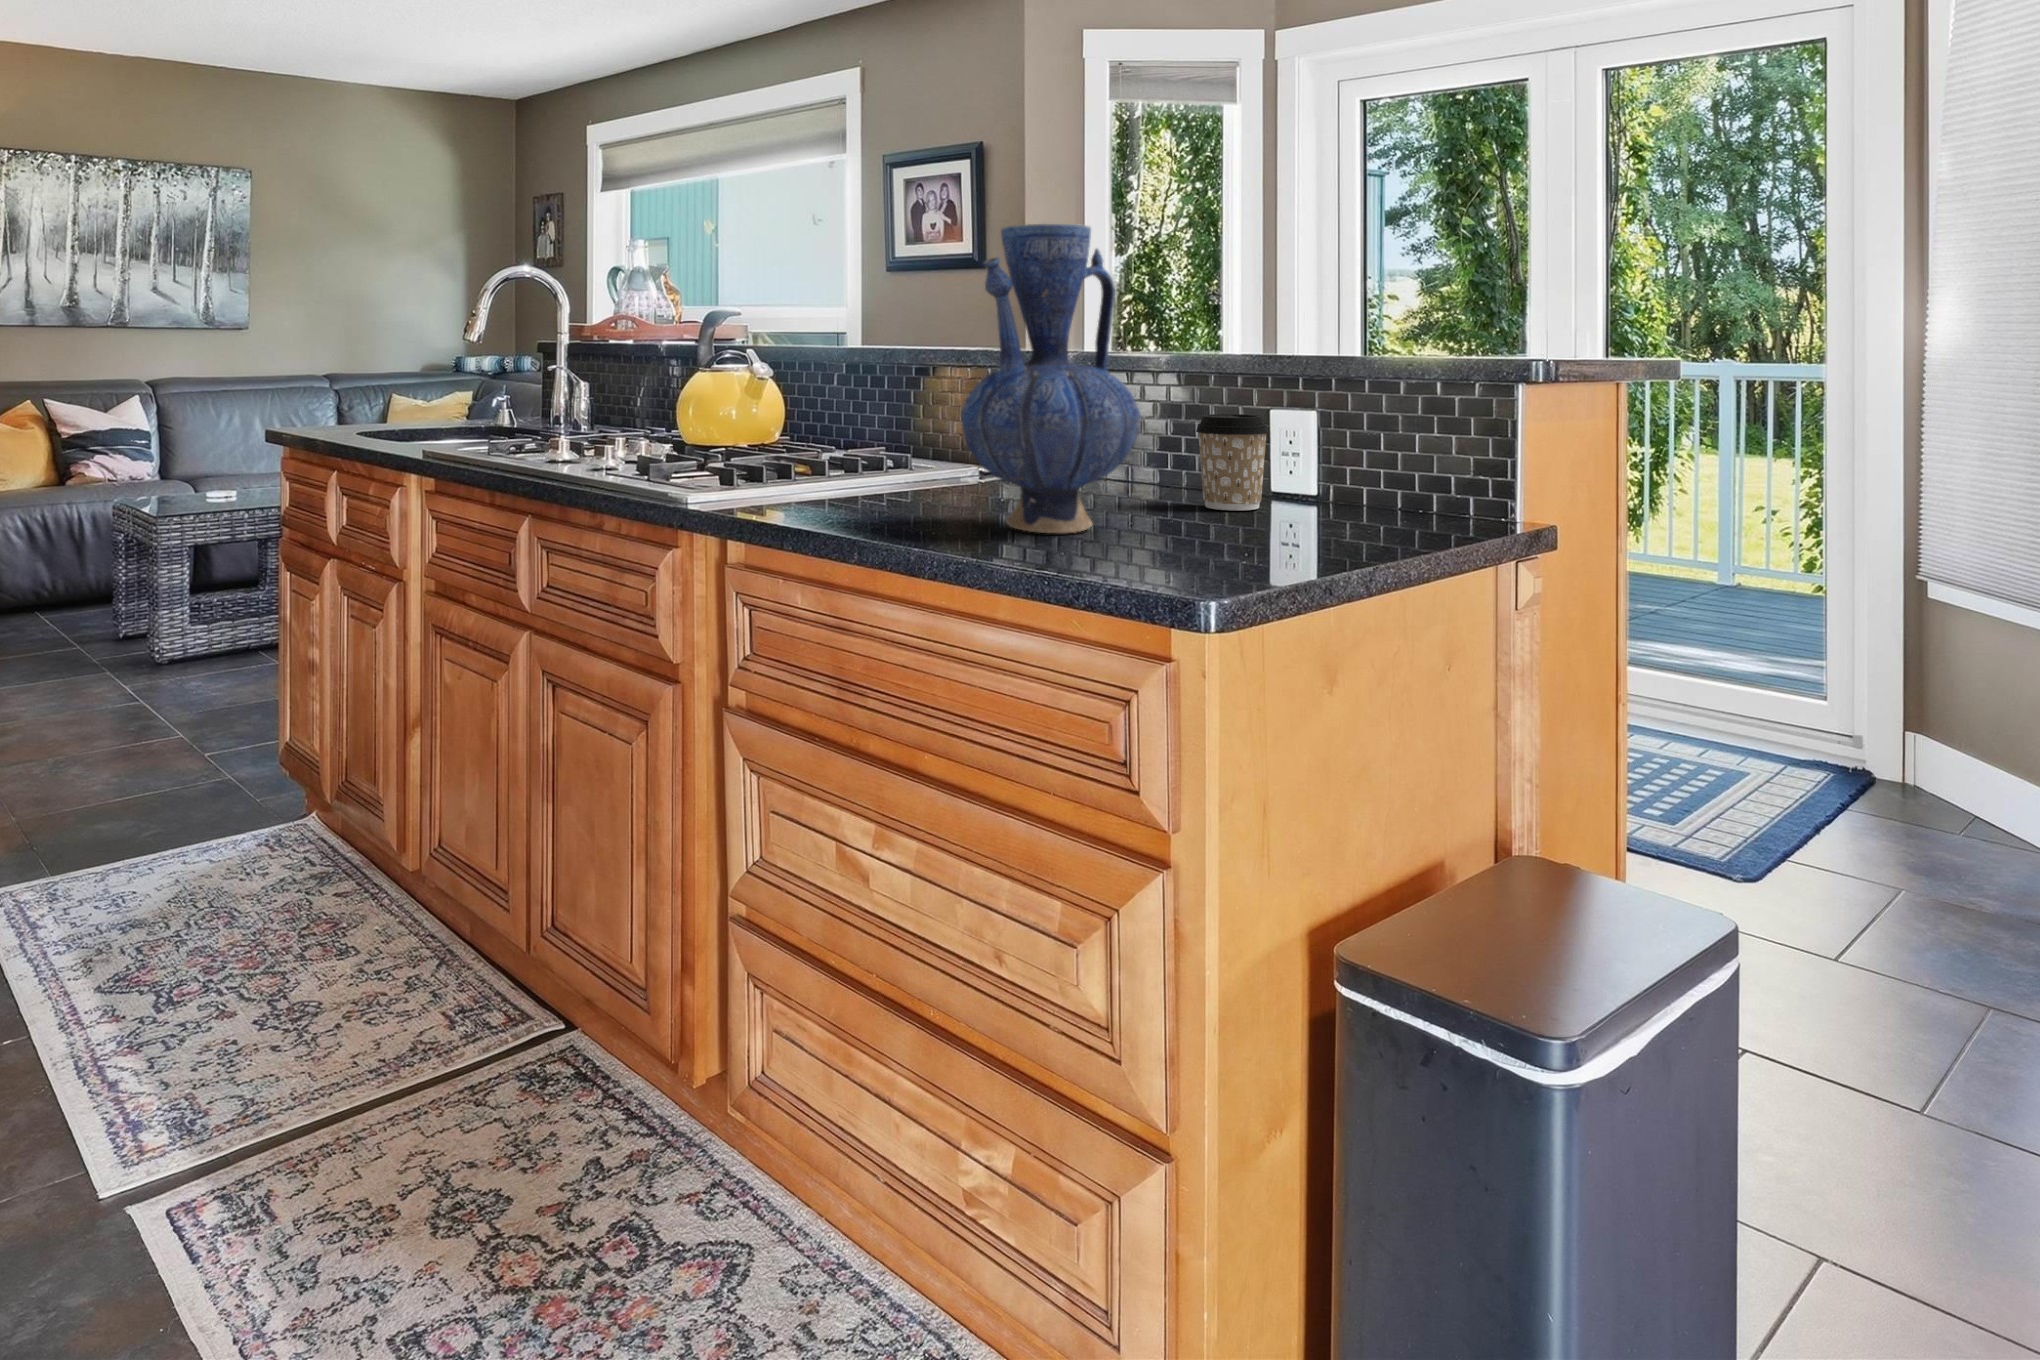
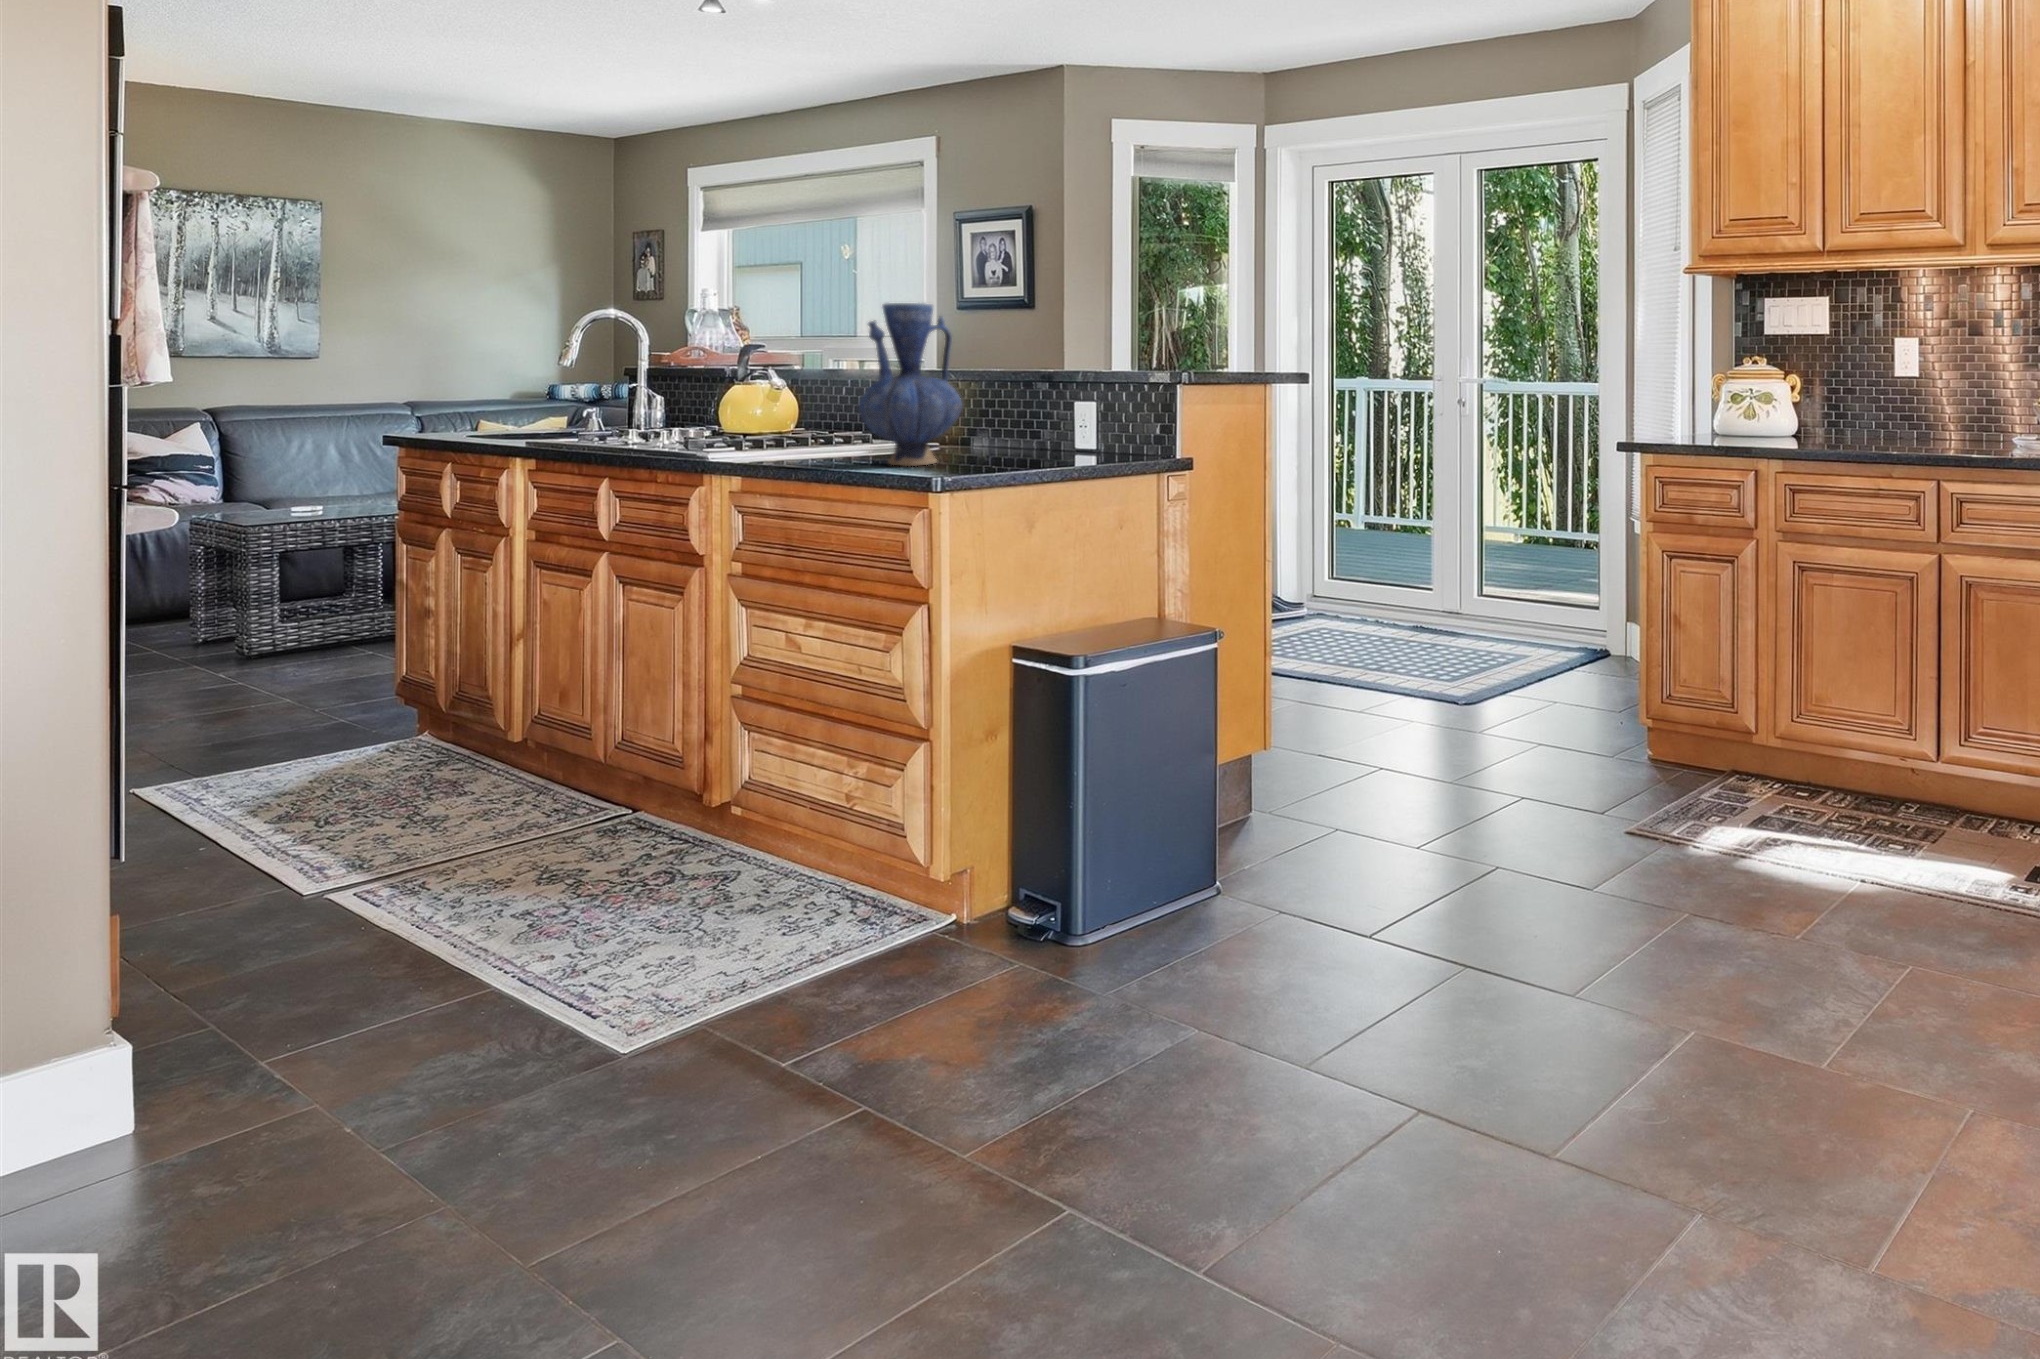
coffee cup: present [1196,414,1269,510] -> none [1021,406,1062,458]

